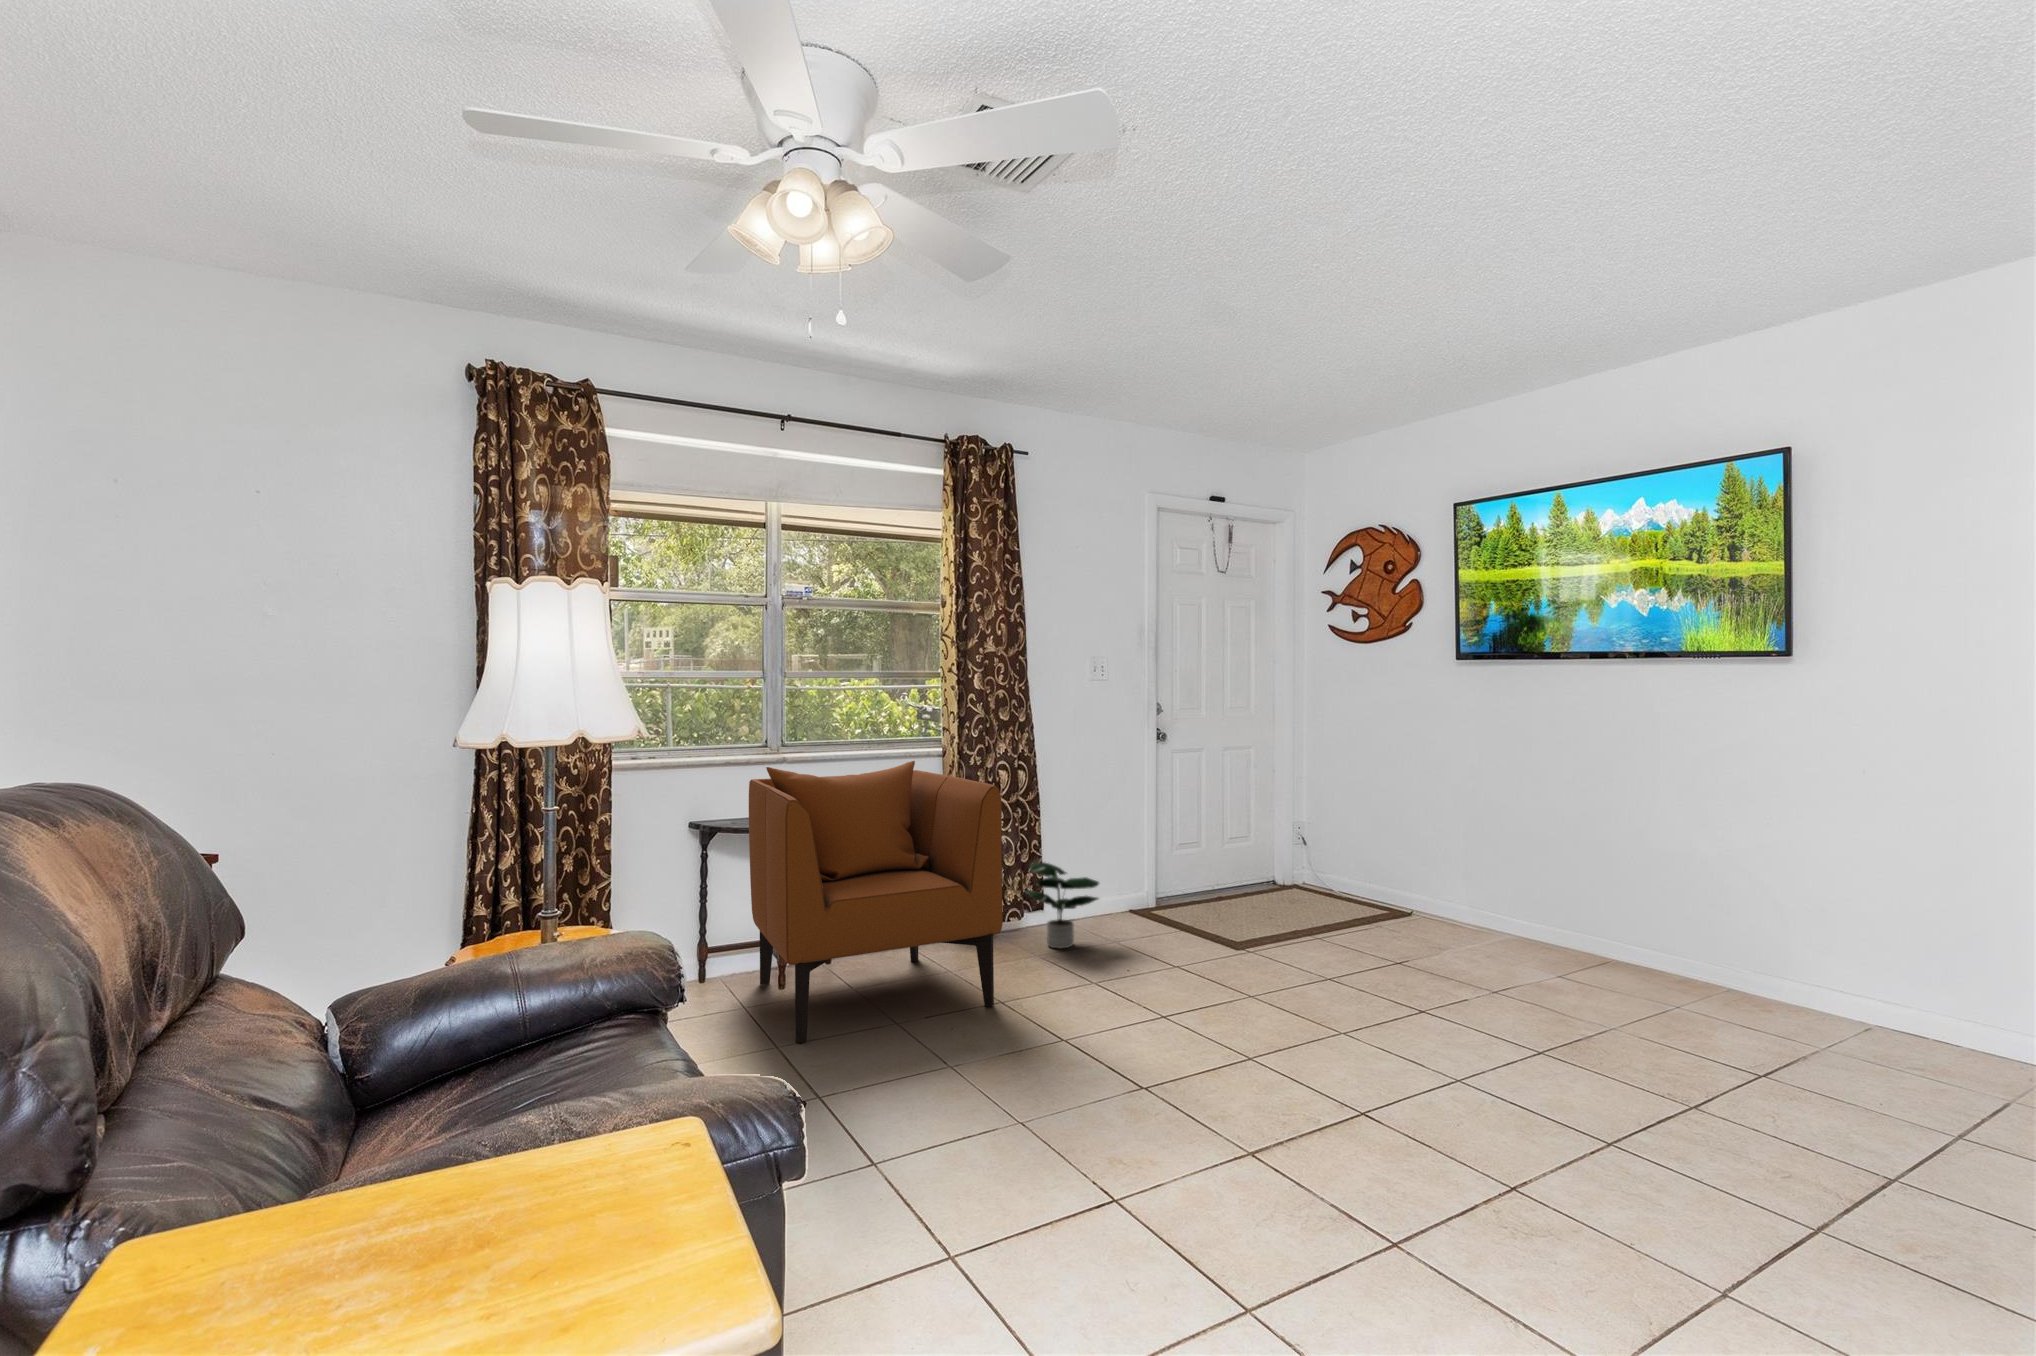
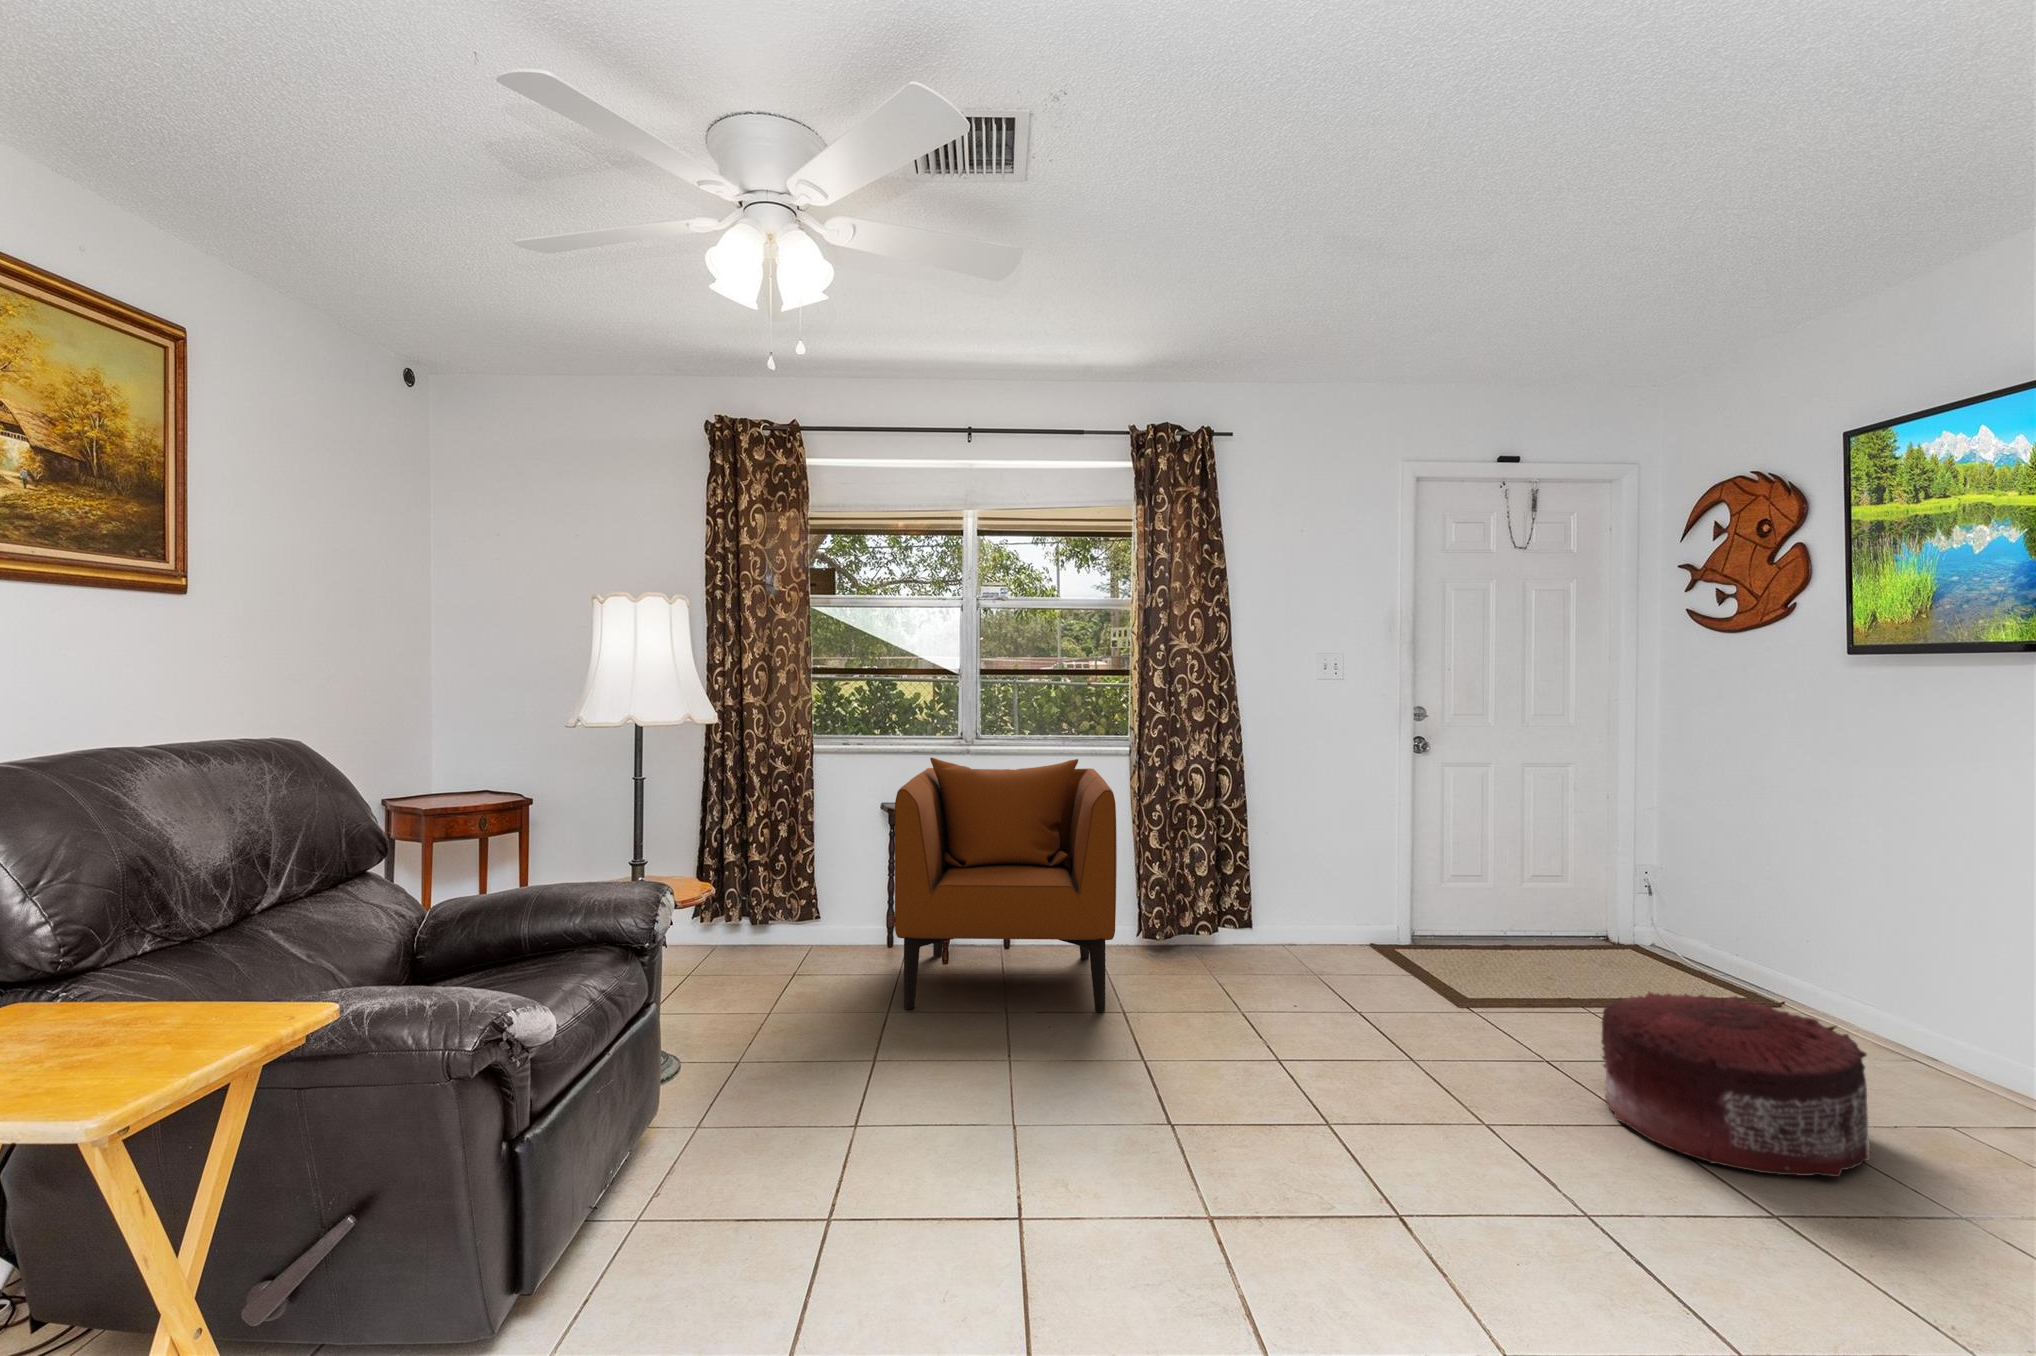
potted plant: present [1025,862,1099,948] -> none [1205,875,1293,971]
pouf: none [1409,904,1588,1026] -> present [1601,991,1870,1177]

